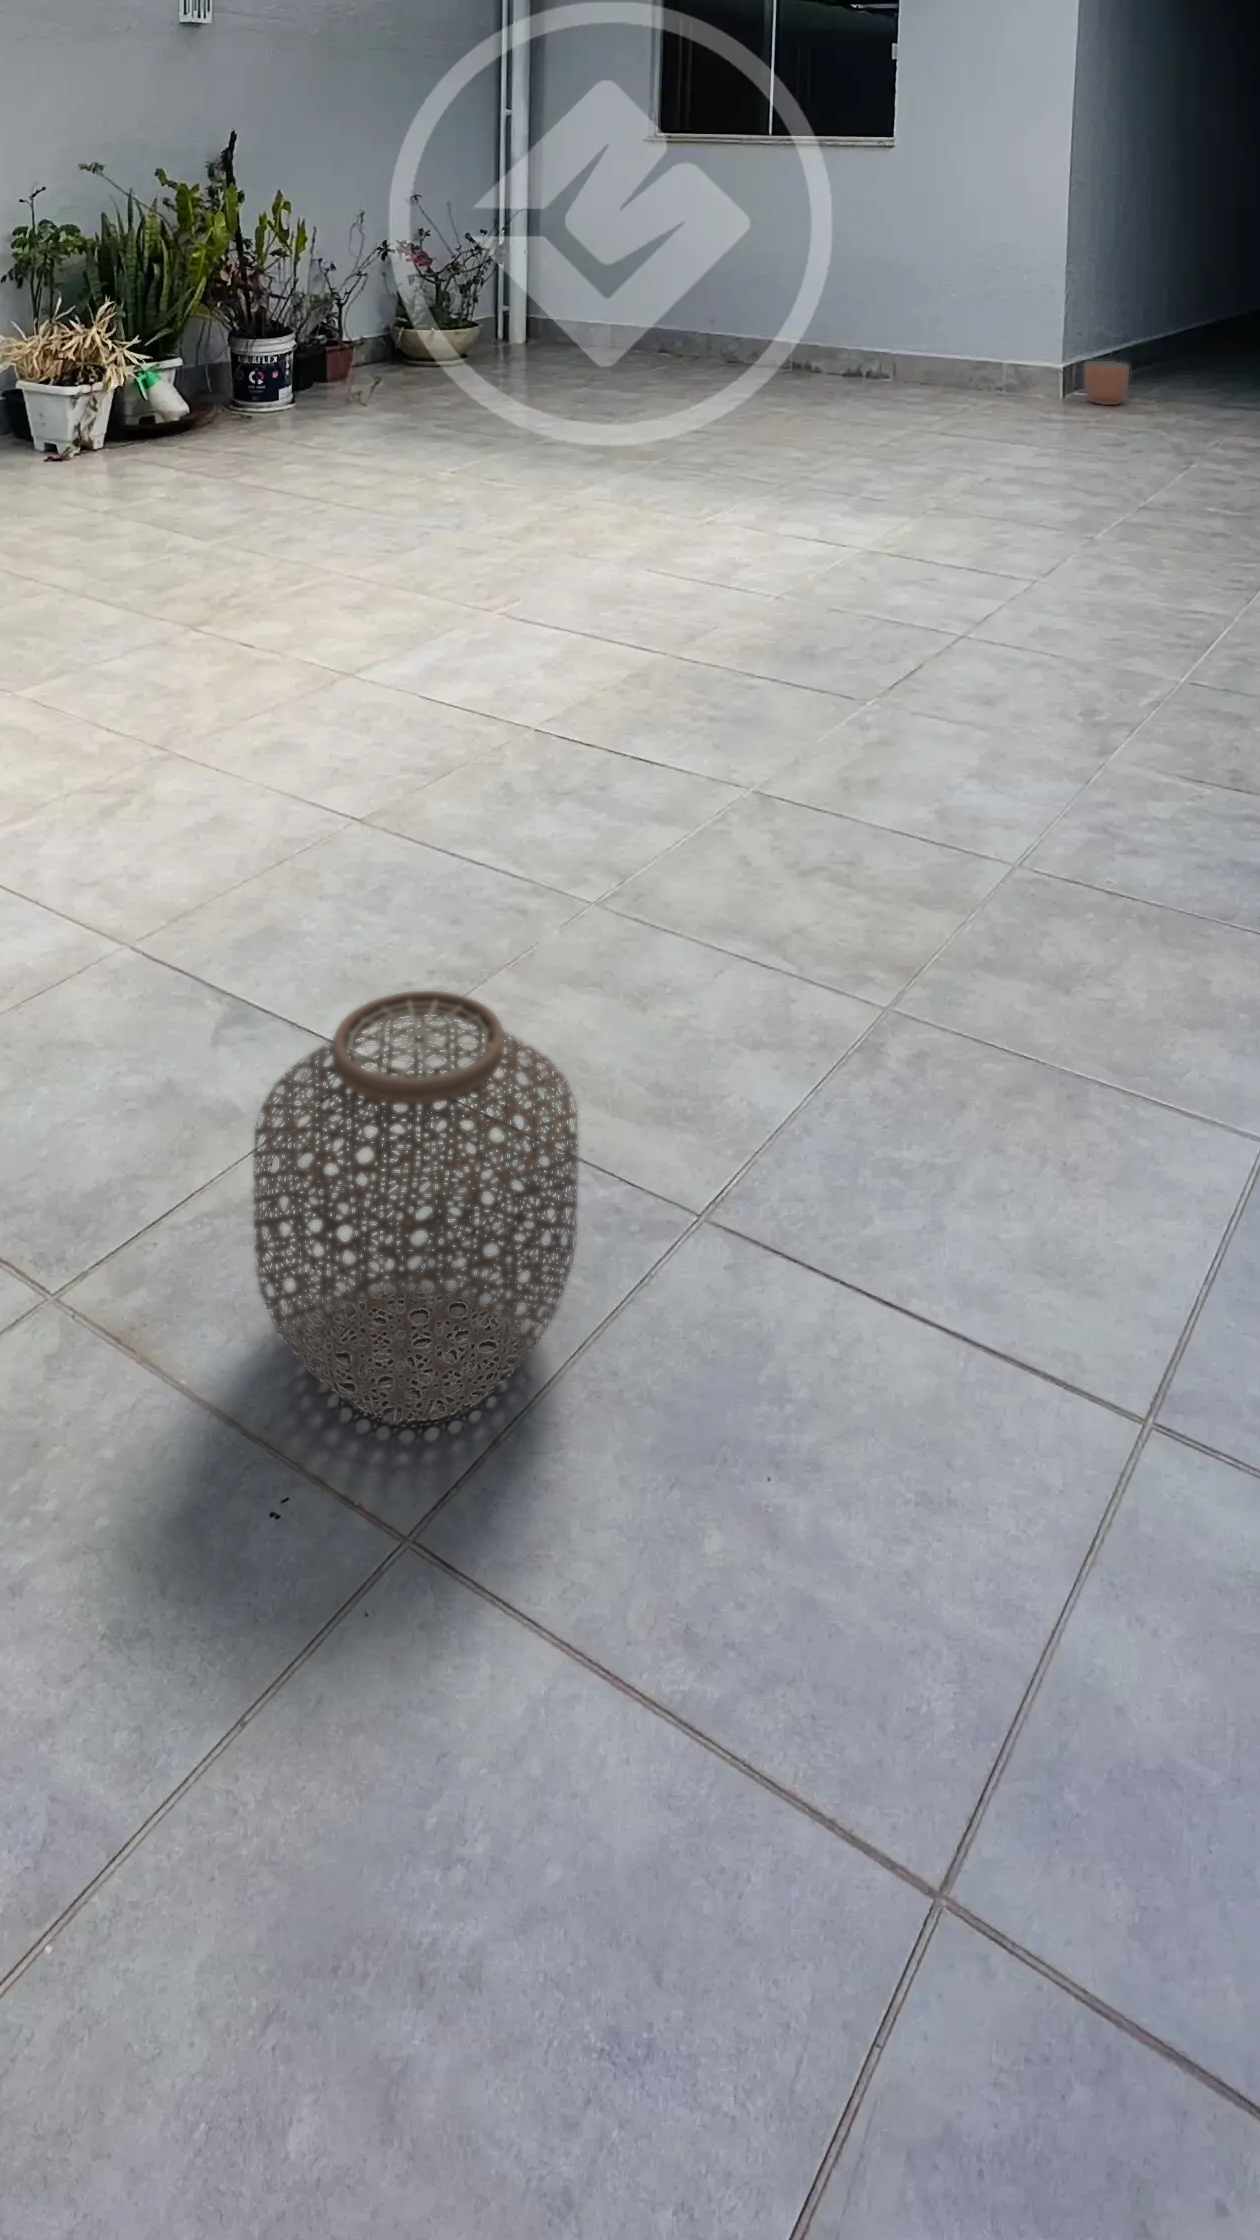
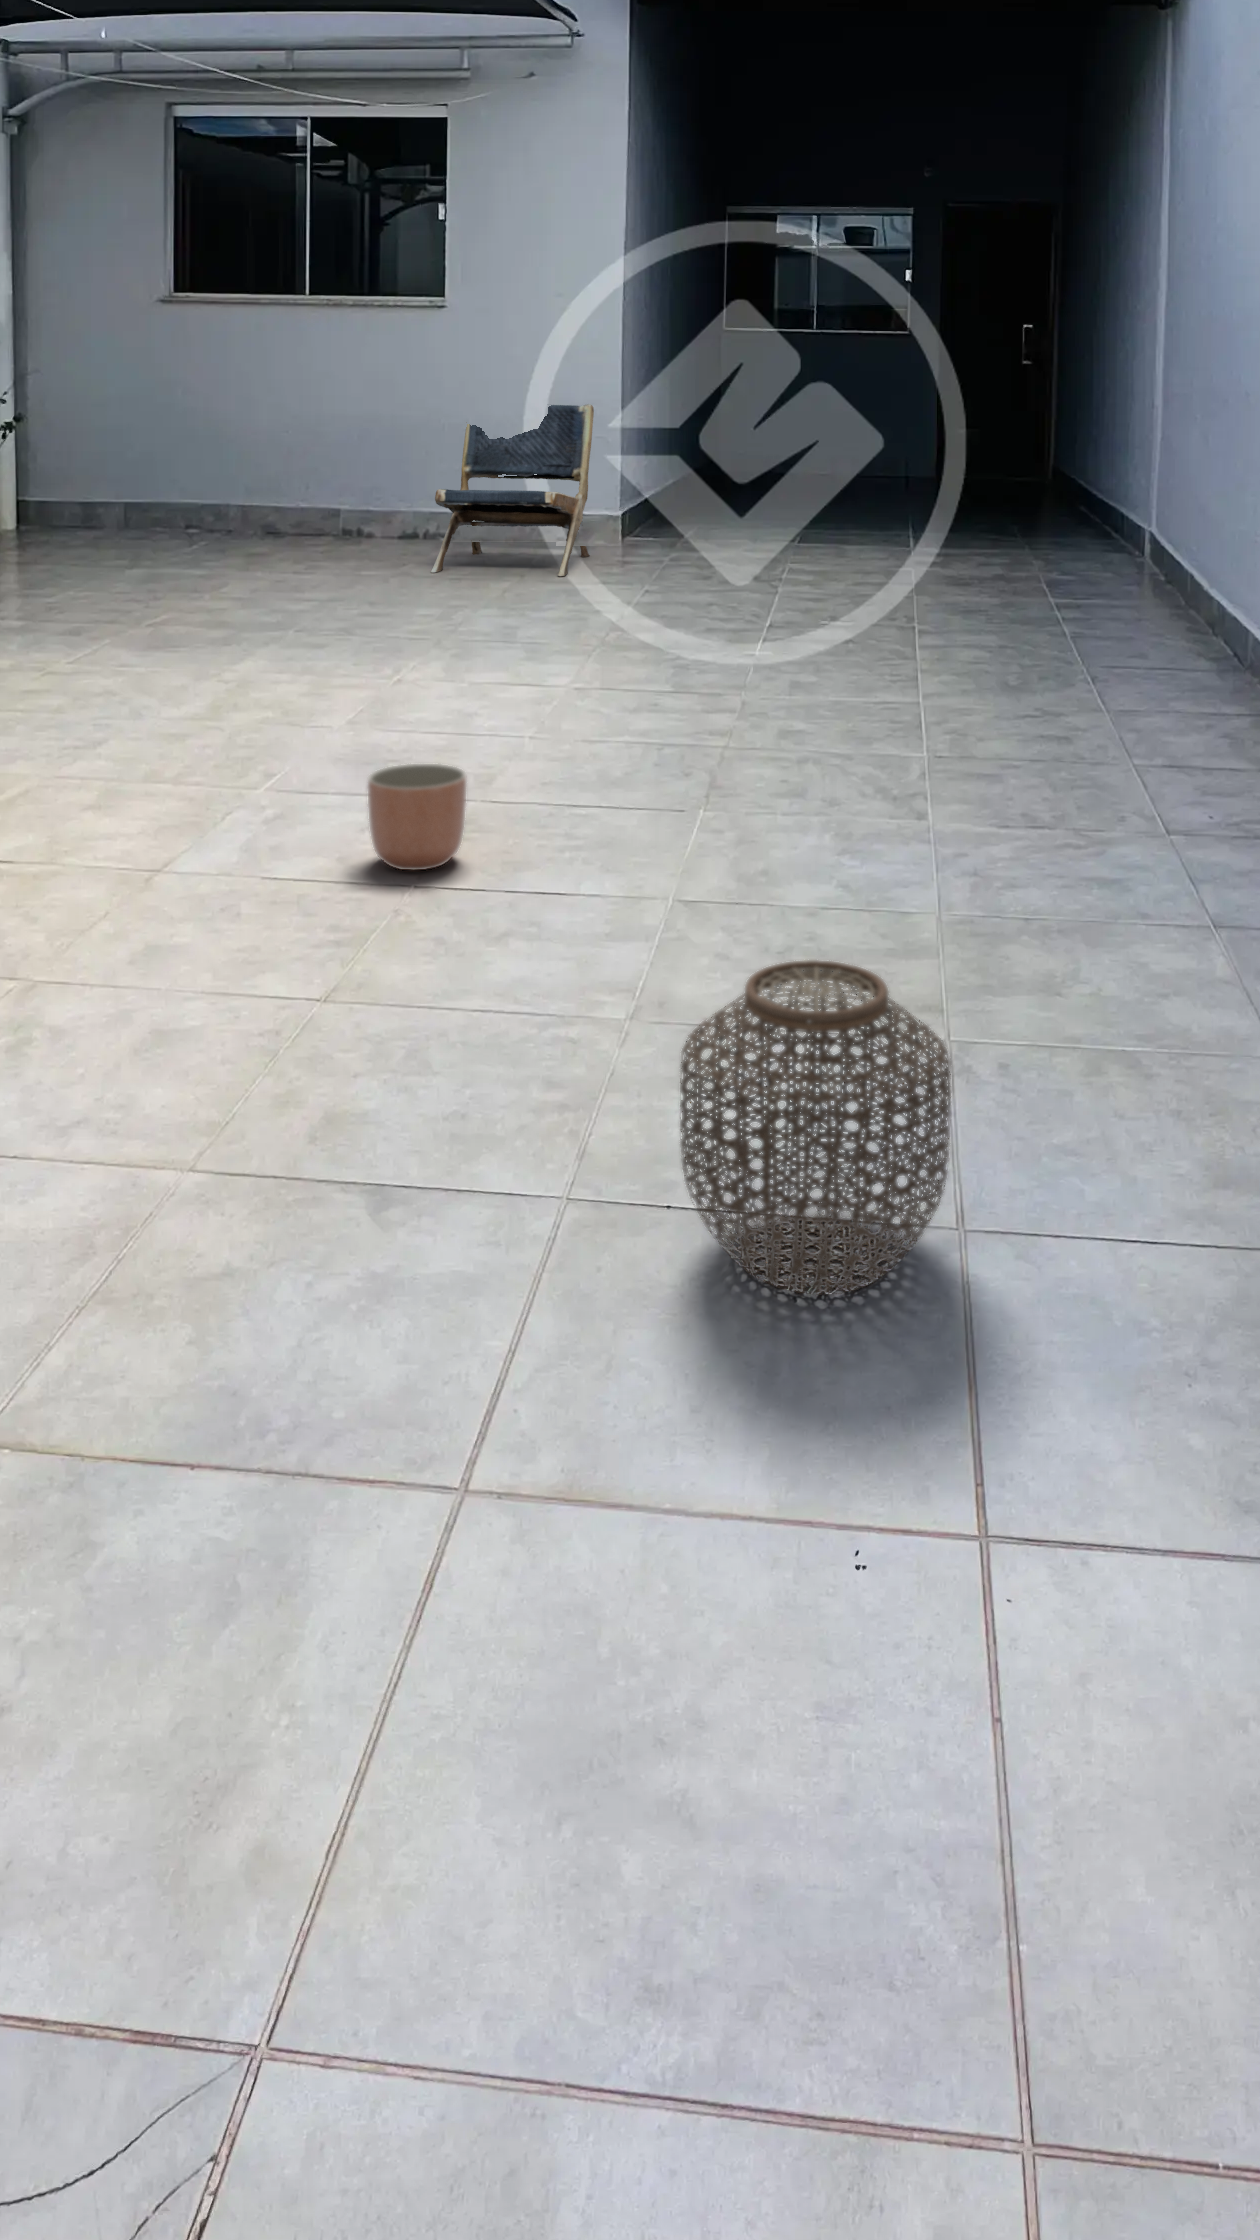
lounge chair: none [852,242,1038,427] -> present [431,404,594,576]
planter: present [1084,361,1129,405] -> present [368,764,466,870]

